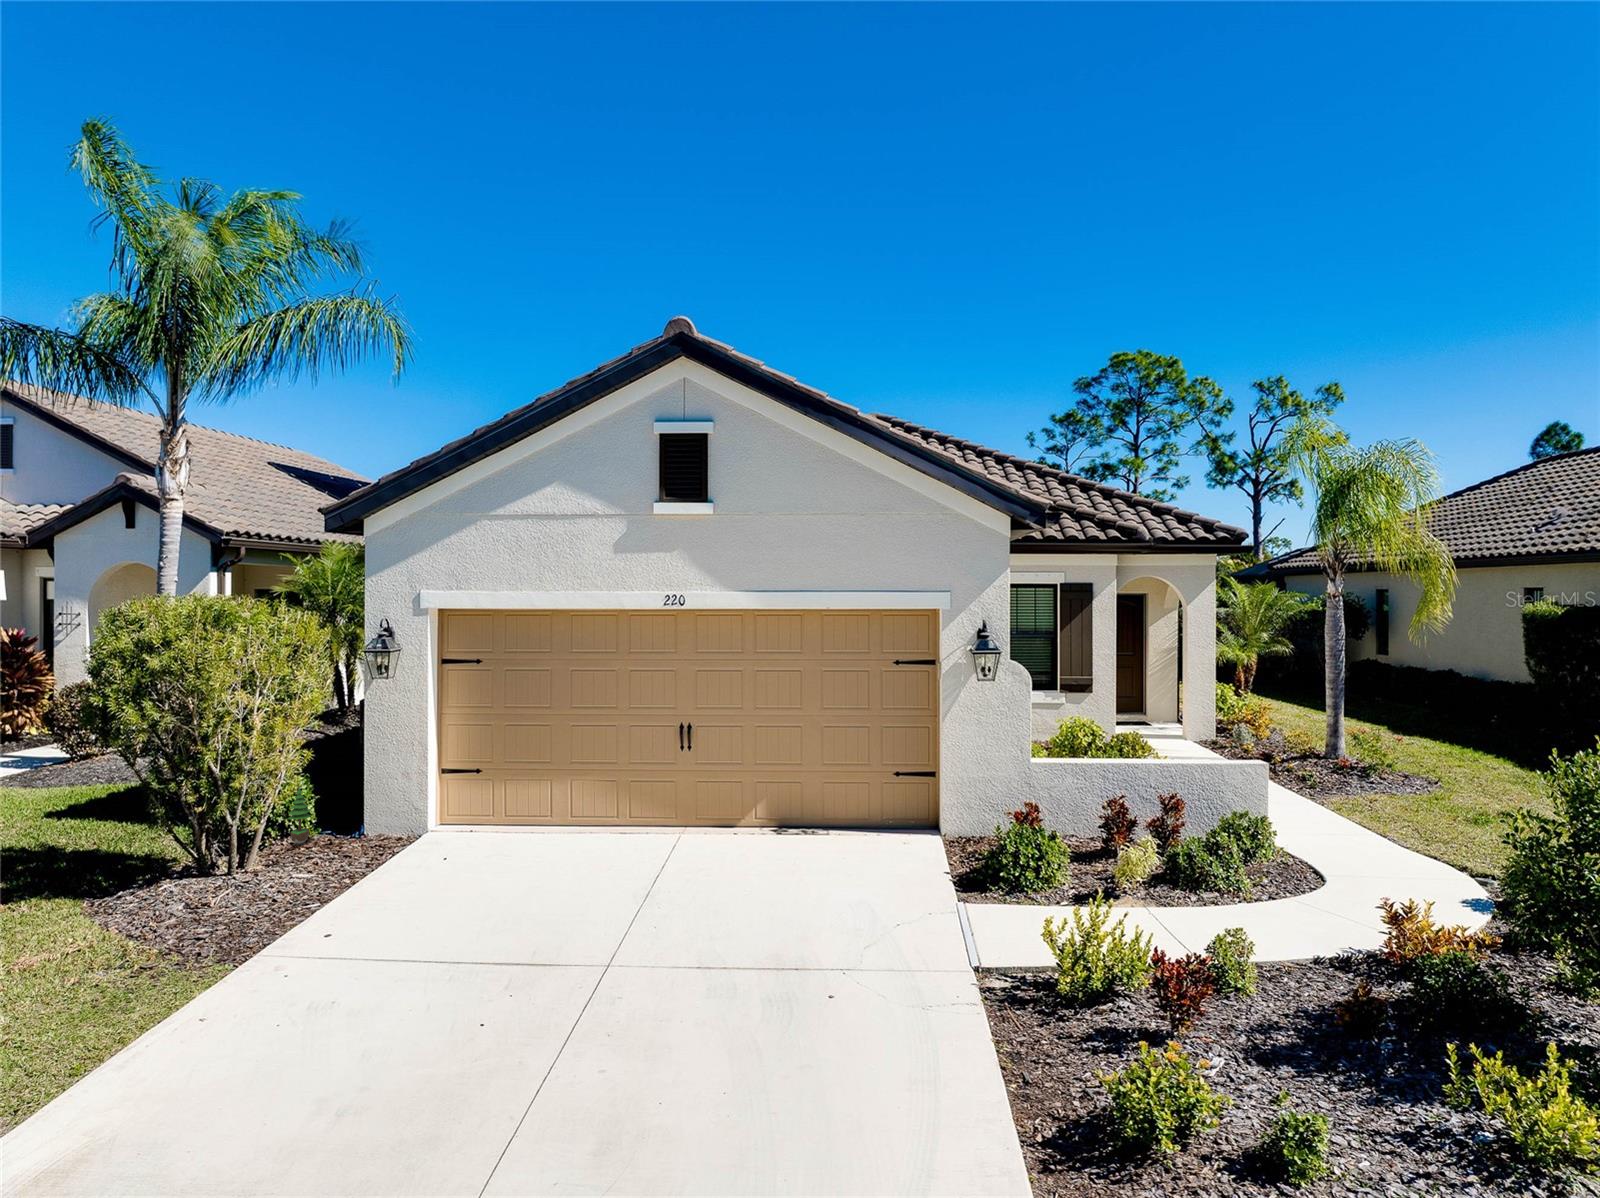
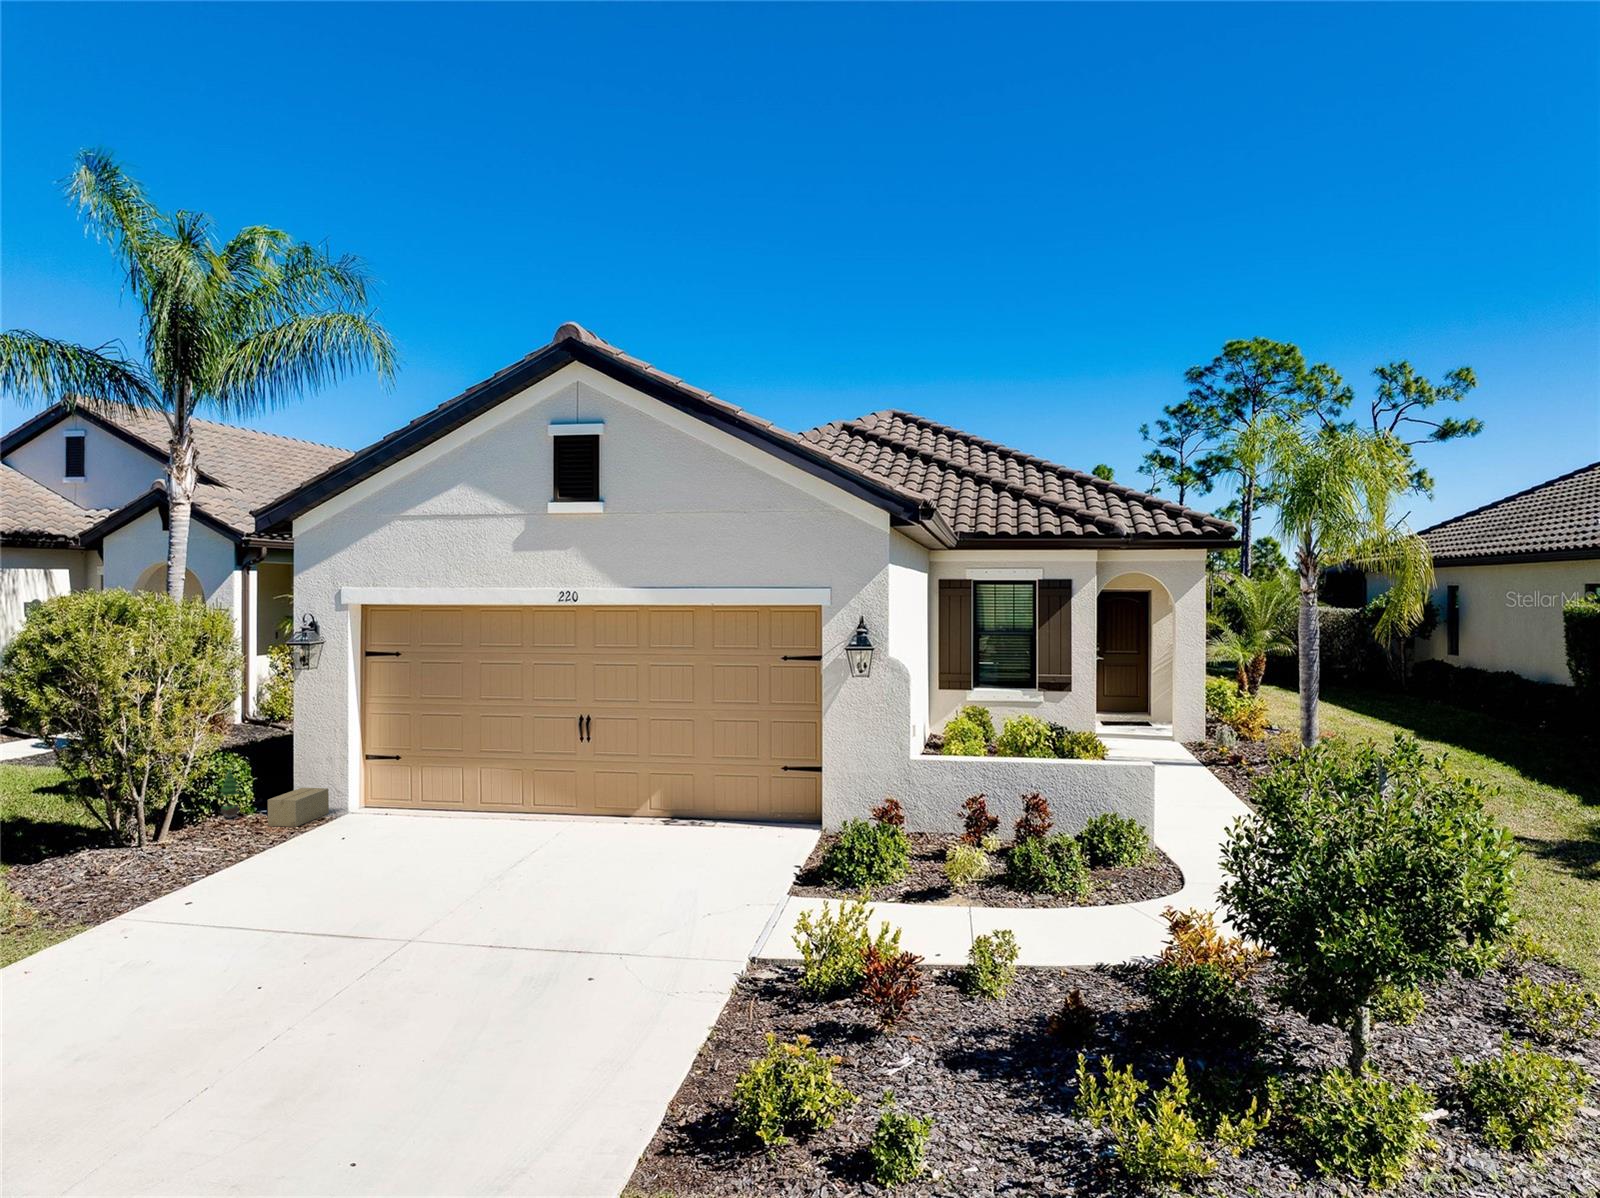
cardboard box: none [350,808,408,851] -> present [268,788,329,827]

